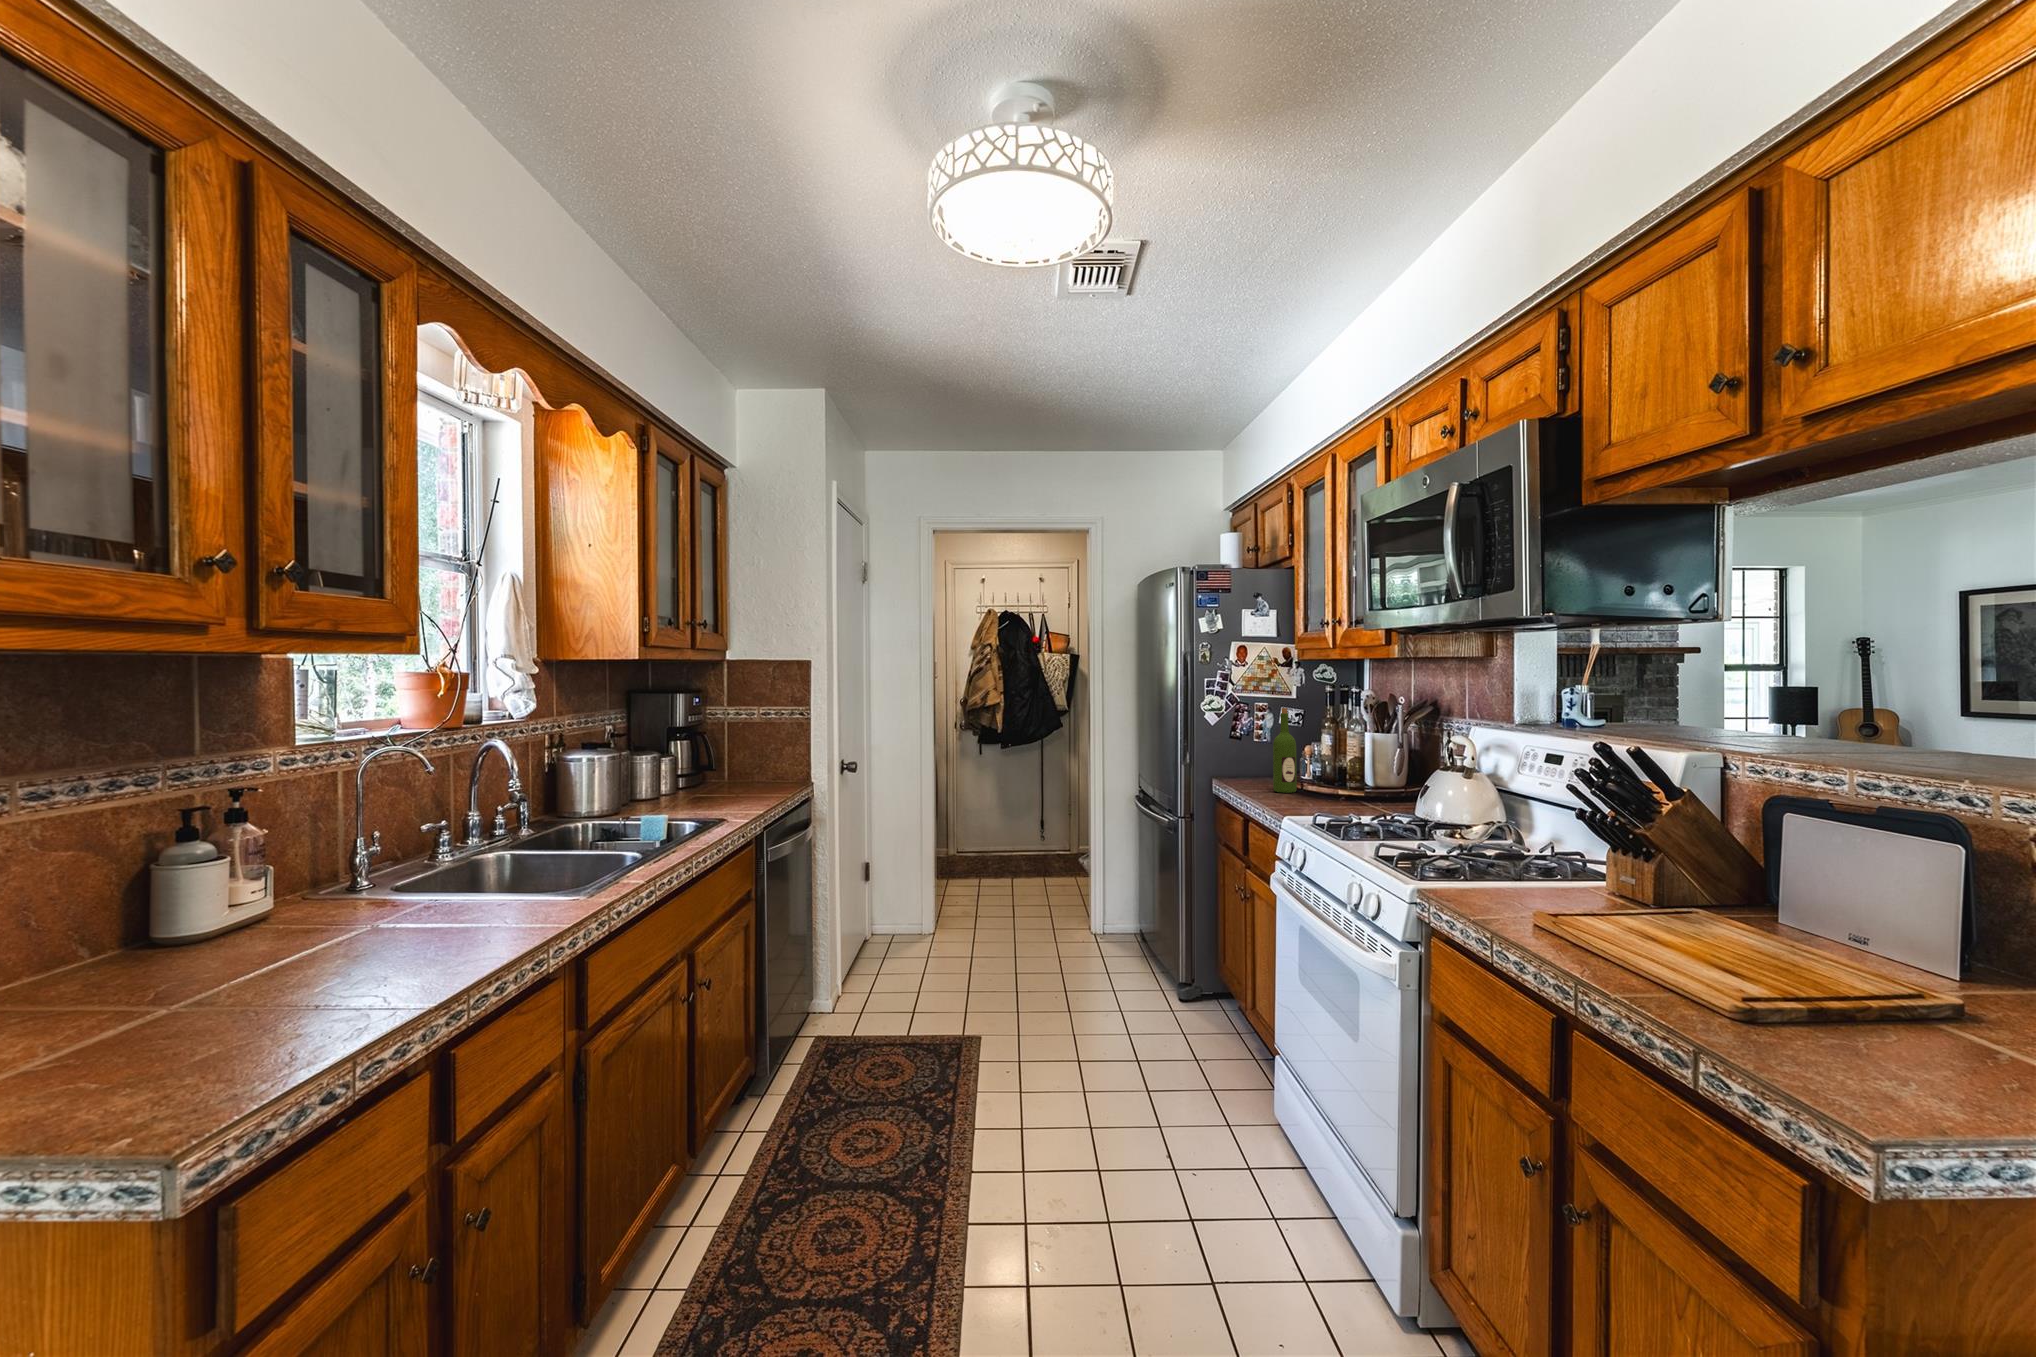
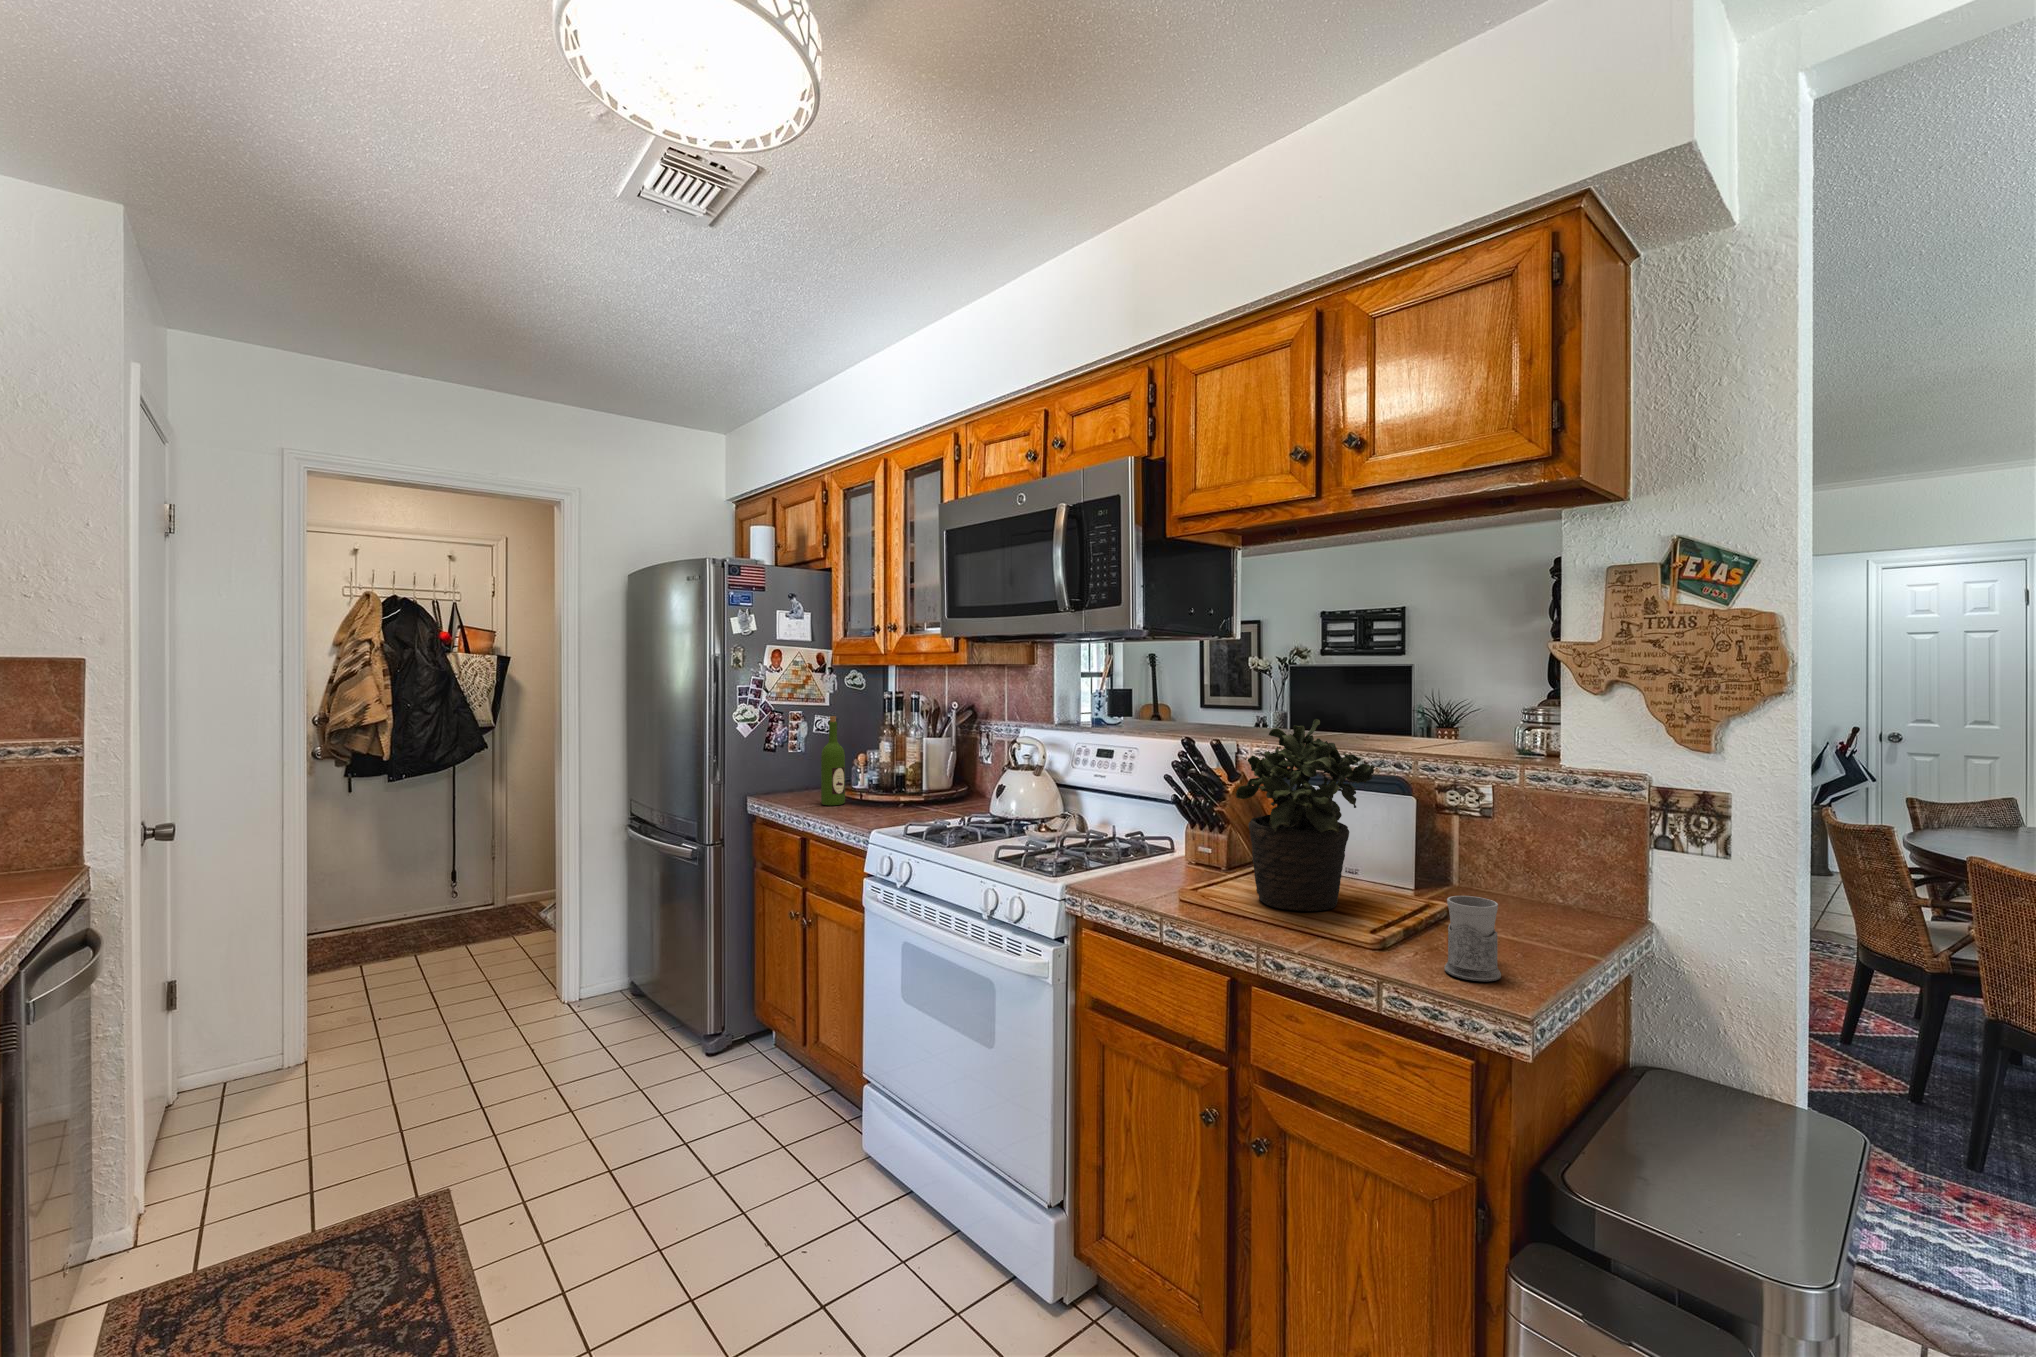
potted plant: none [1612,719,1832,964] -> present [1236,719,1375,911]
mug: none [1801,962,1919,1088] -> present [1444,896,1501,981]

